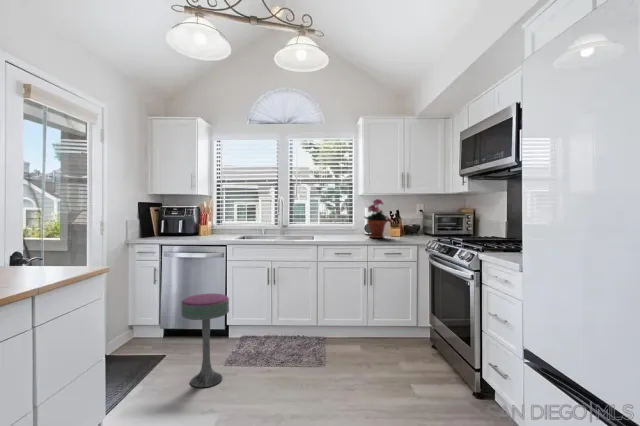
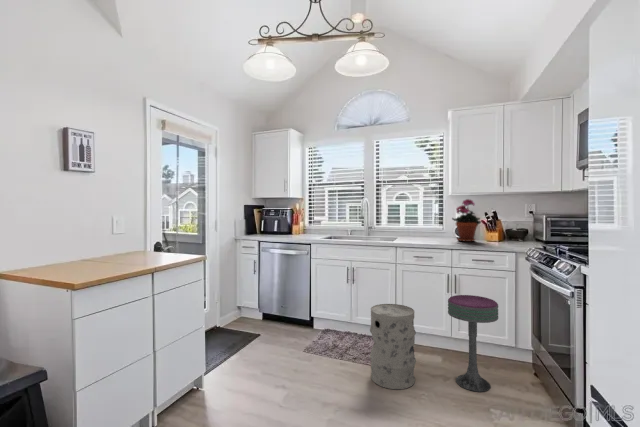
bar stool: present [182,294,229,387] -> present [448,295,498,392]
trash can: none [300,301,344,382] -> present [370,304,416,389]

